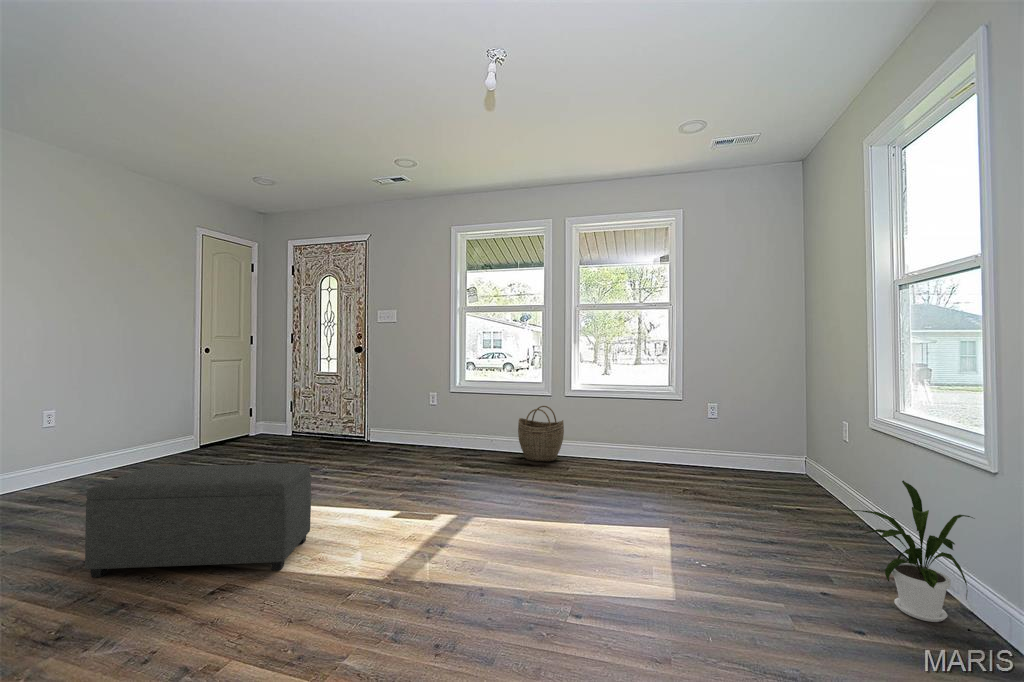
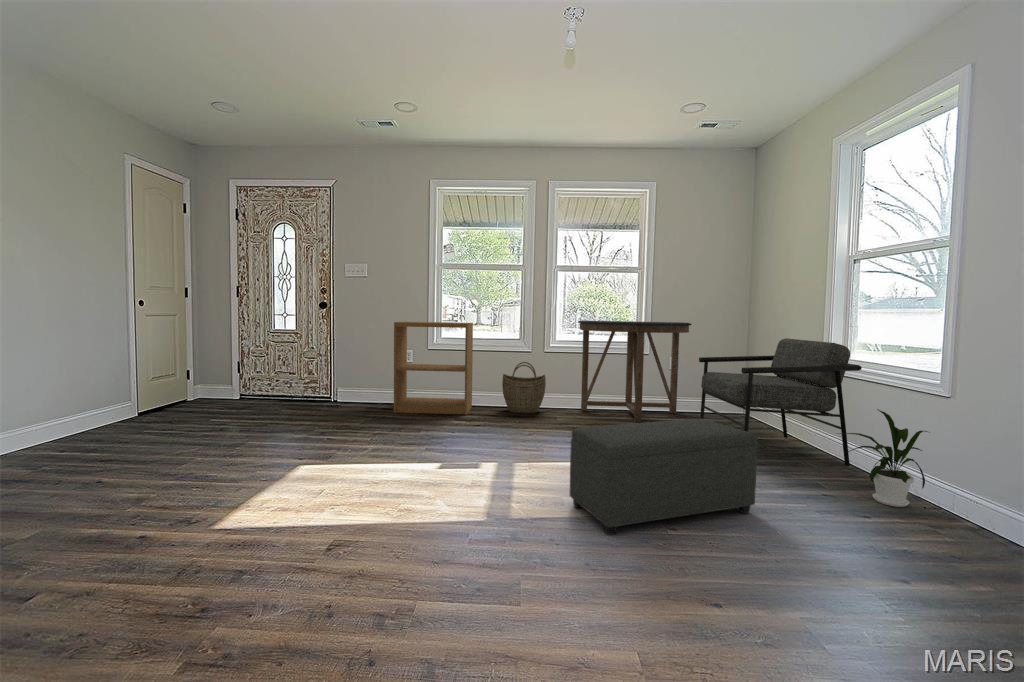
console table: none [597,362,725,477] -> present [578,321,692,422]
bookshelf: none [411,364,493,460] -> present [394,322,473,415]
armchair: none [715,383,906,553] -> present [699,338,862,466]
ottoman: present [85,464,311,577] -> present [570,419,758,535]

